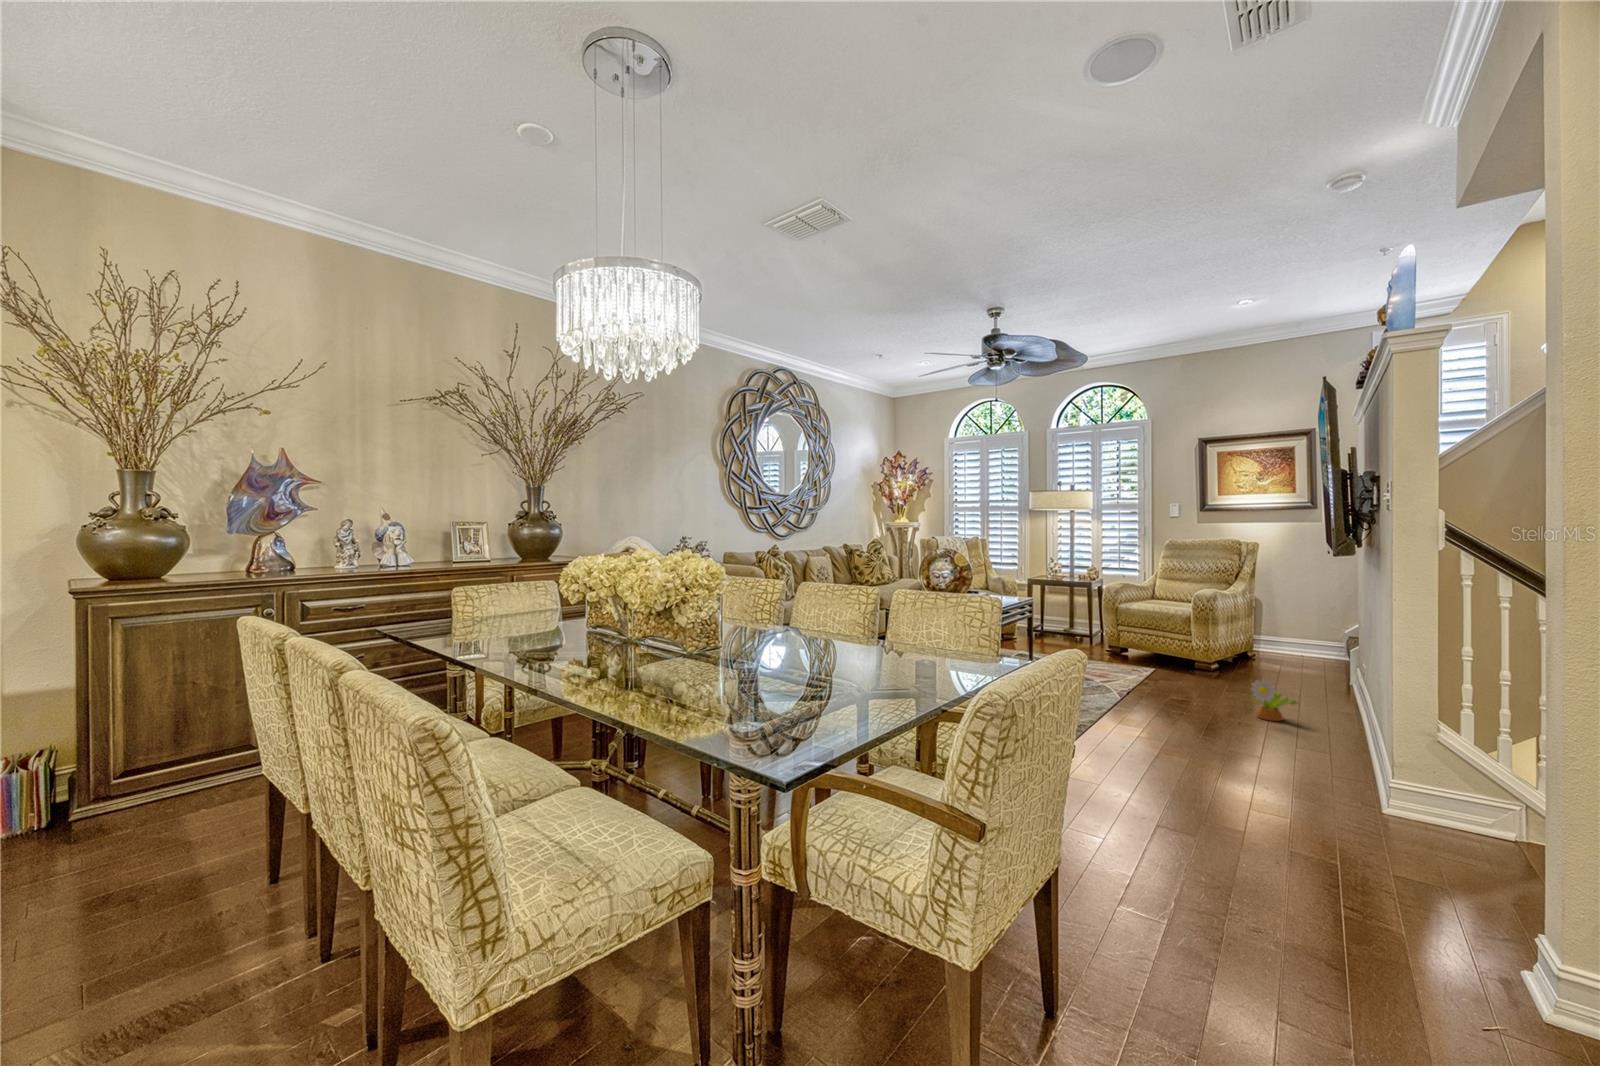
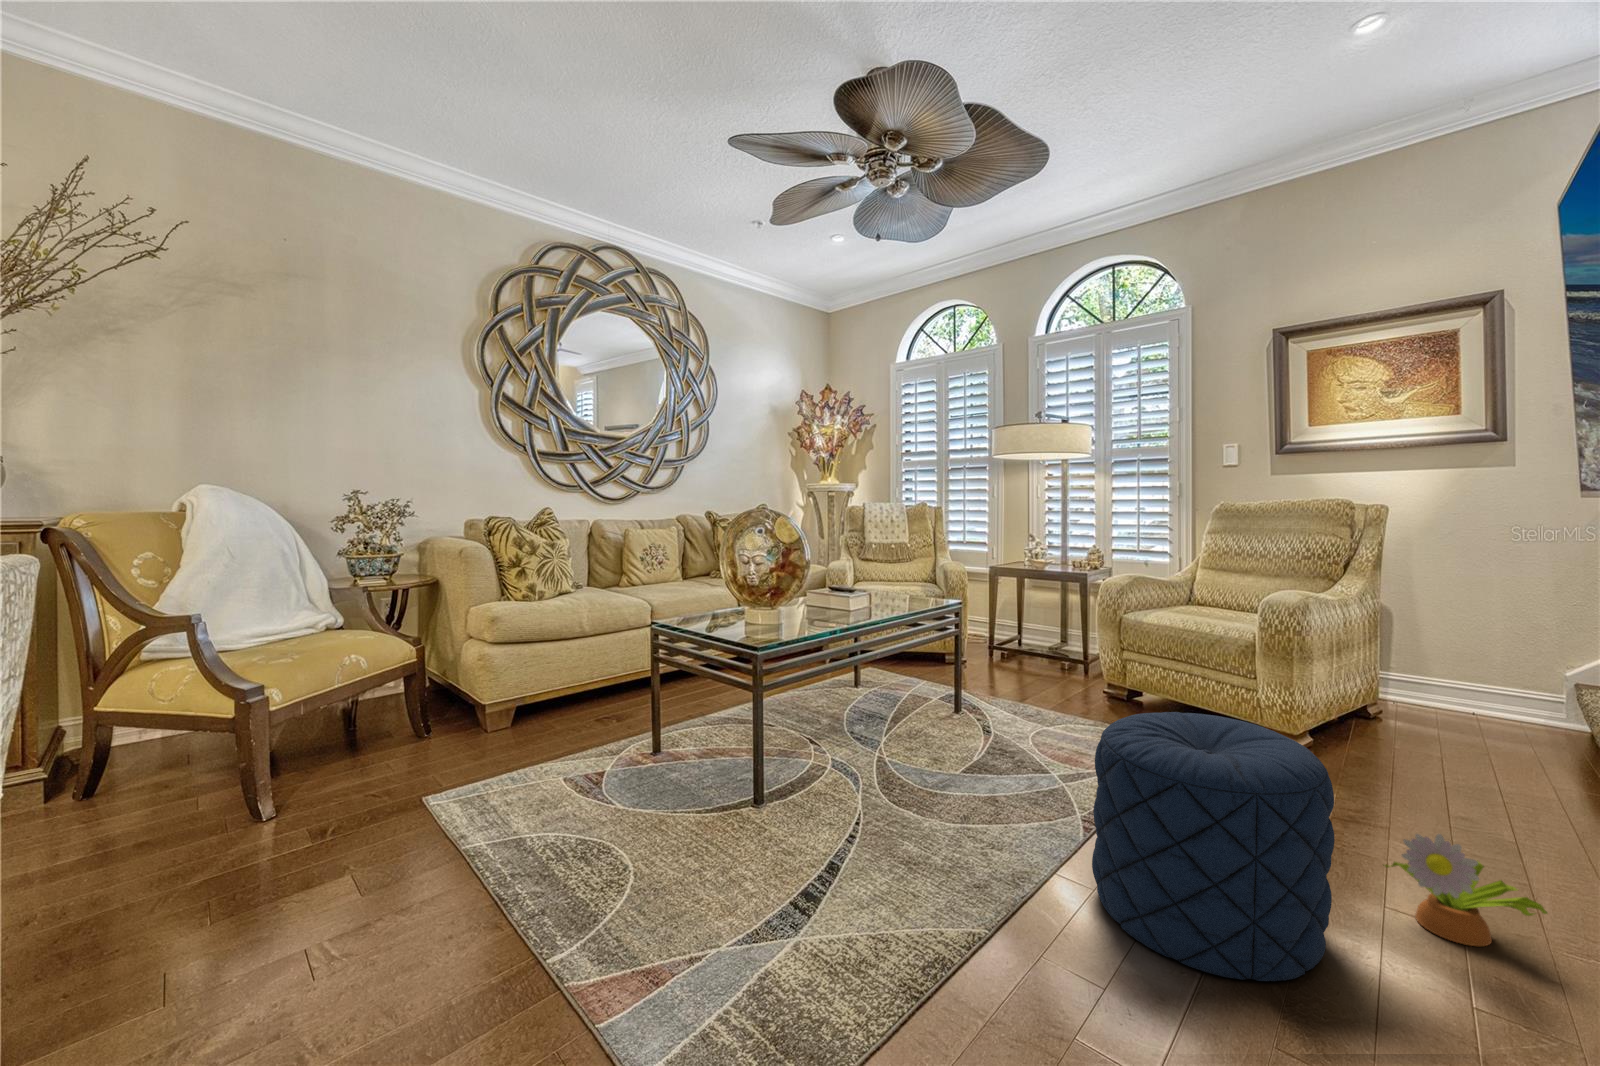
pouf: none [1128,638,1224,729] -> present [1092,712,1335,981]

